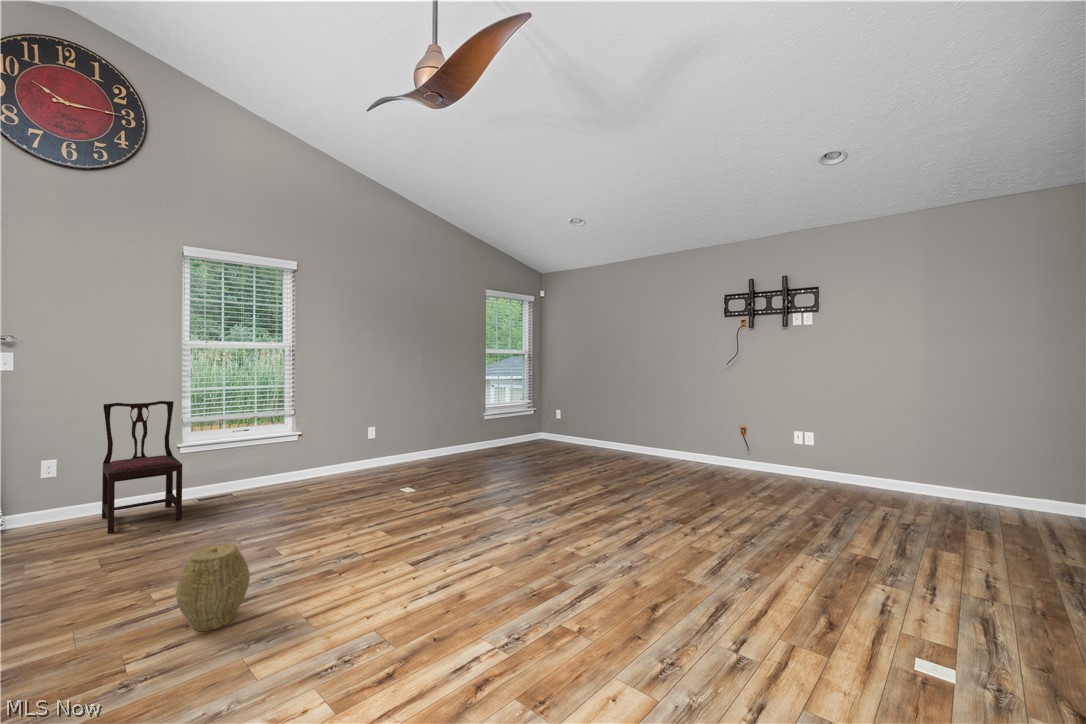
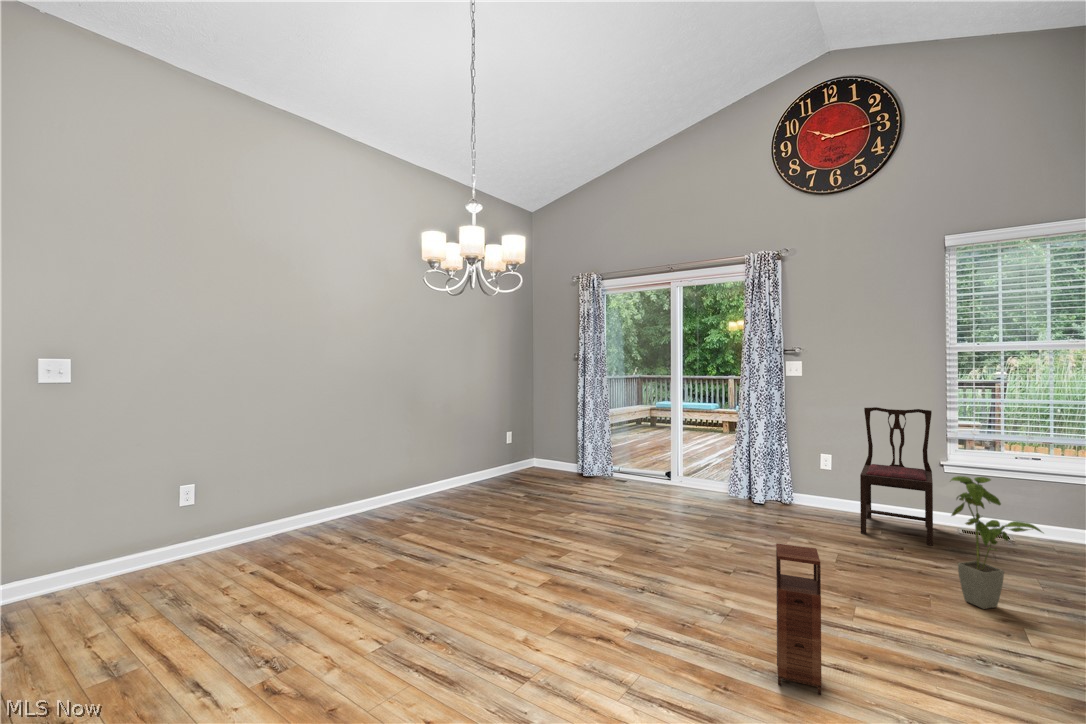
house plant: none [220,446,283,548] -> present [951,476,1043,609]
storage cabinet: none [108,541,174,699] -> present [776,544,821,695]
woven basket: present [176,544,250,631] -> none [850,580,936,684]

